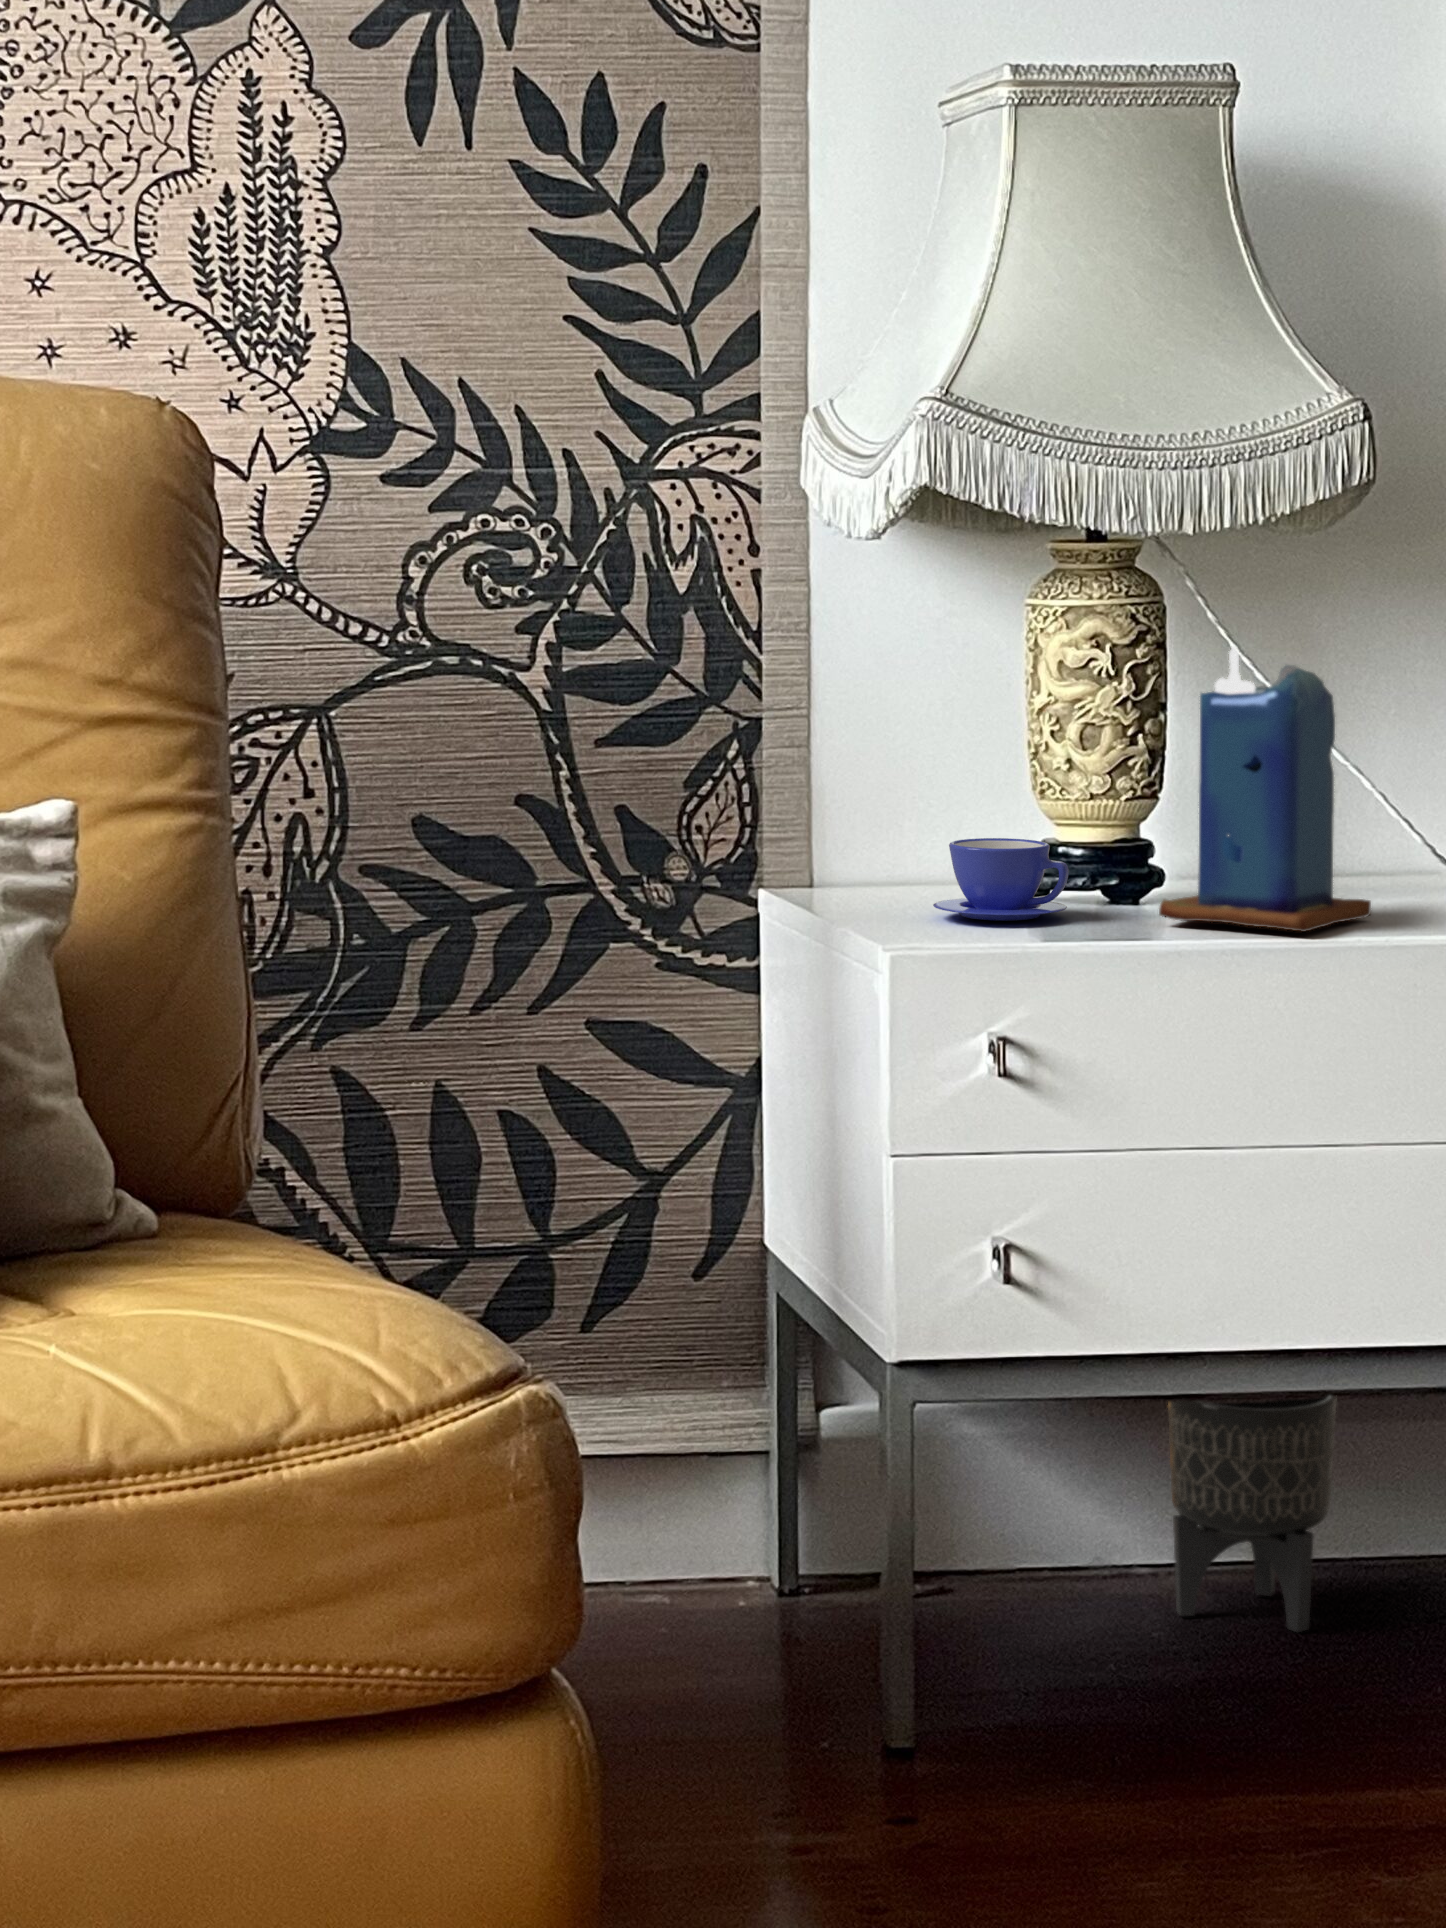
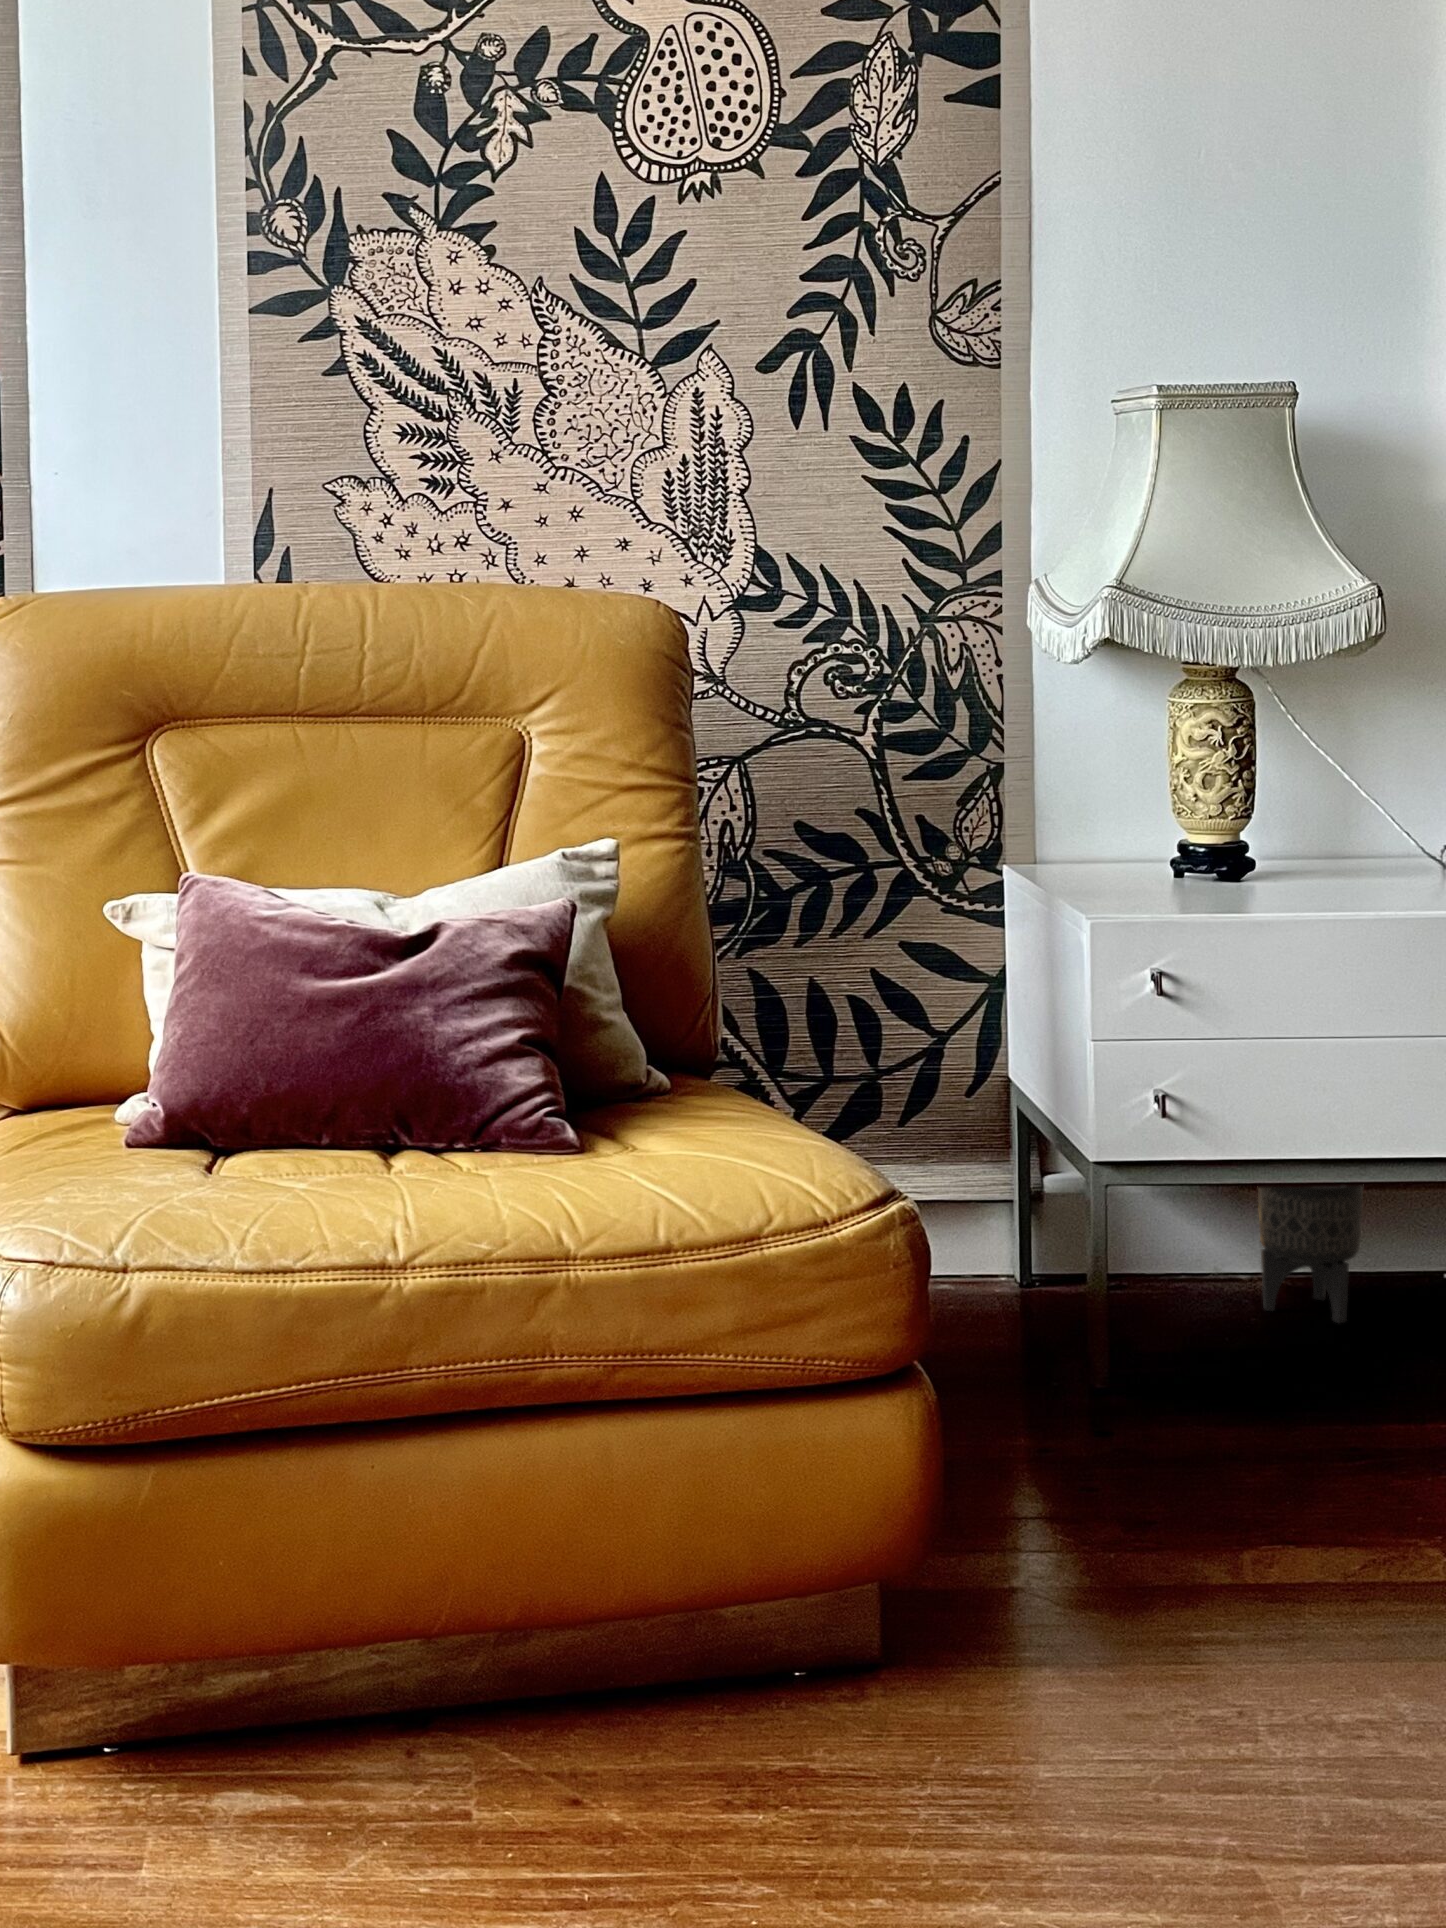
candle: present [1159,647,1371,932] -> none [1247,727,1381,901]
teacup: present [933,838,1069,921] -> none [1108,840,1191,890]

